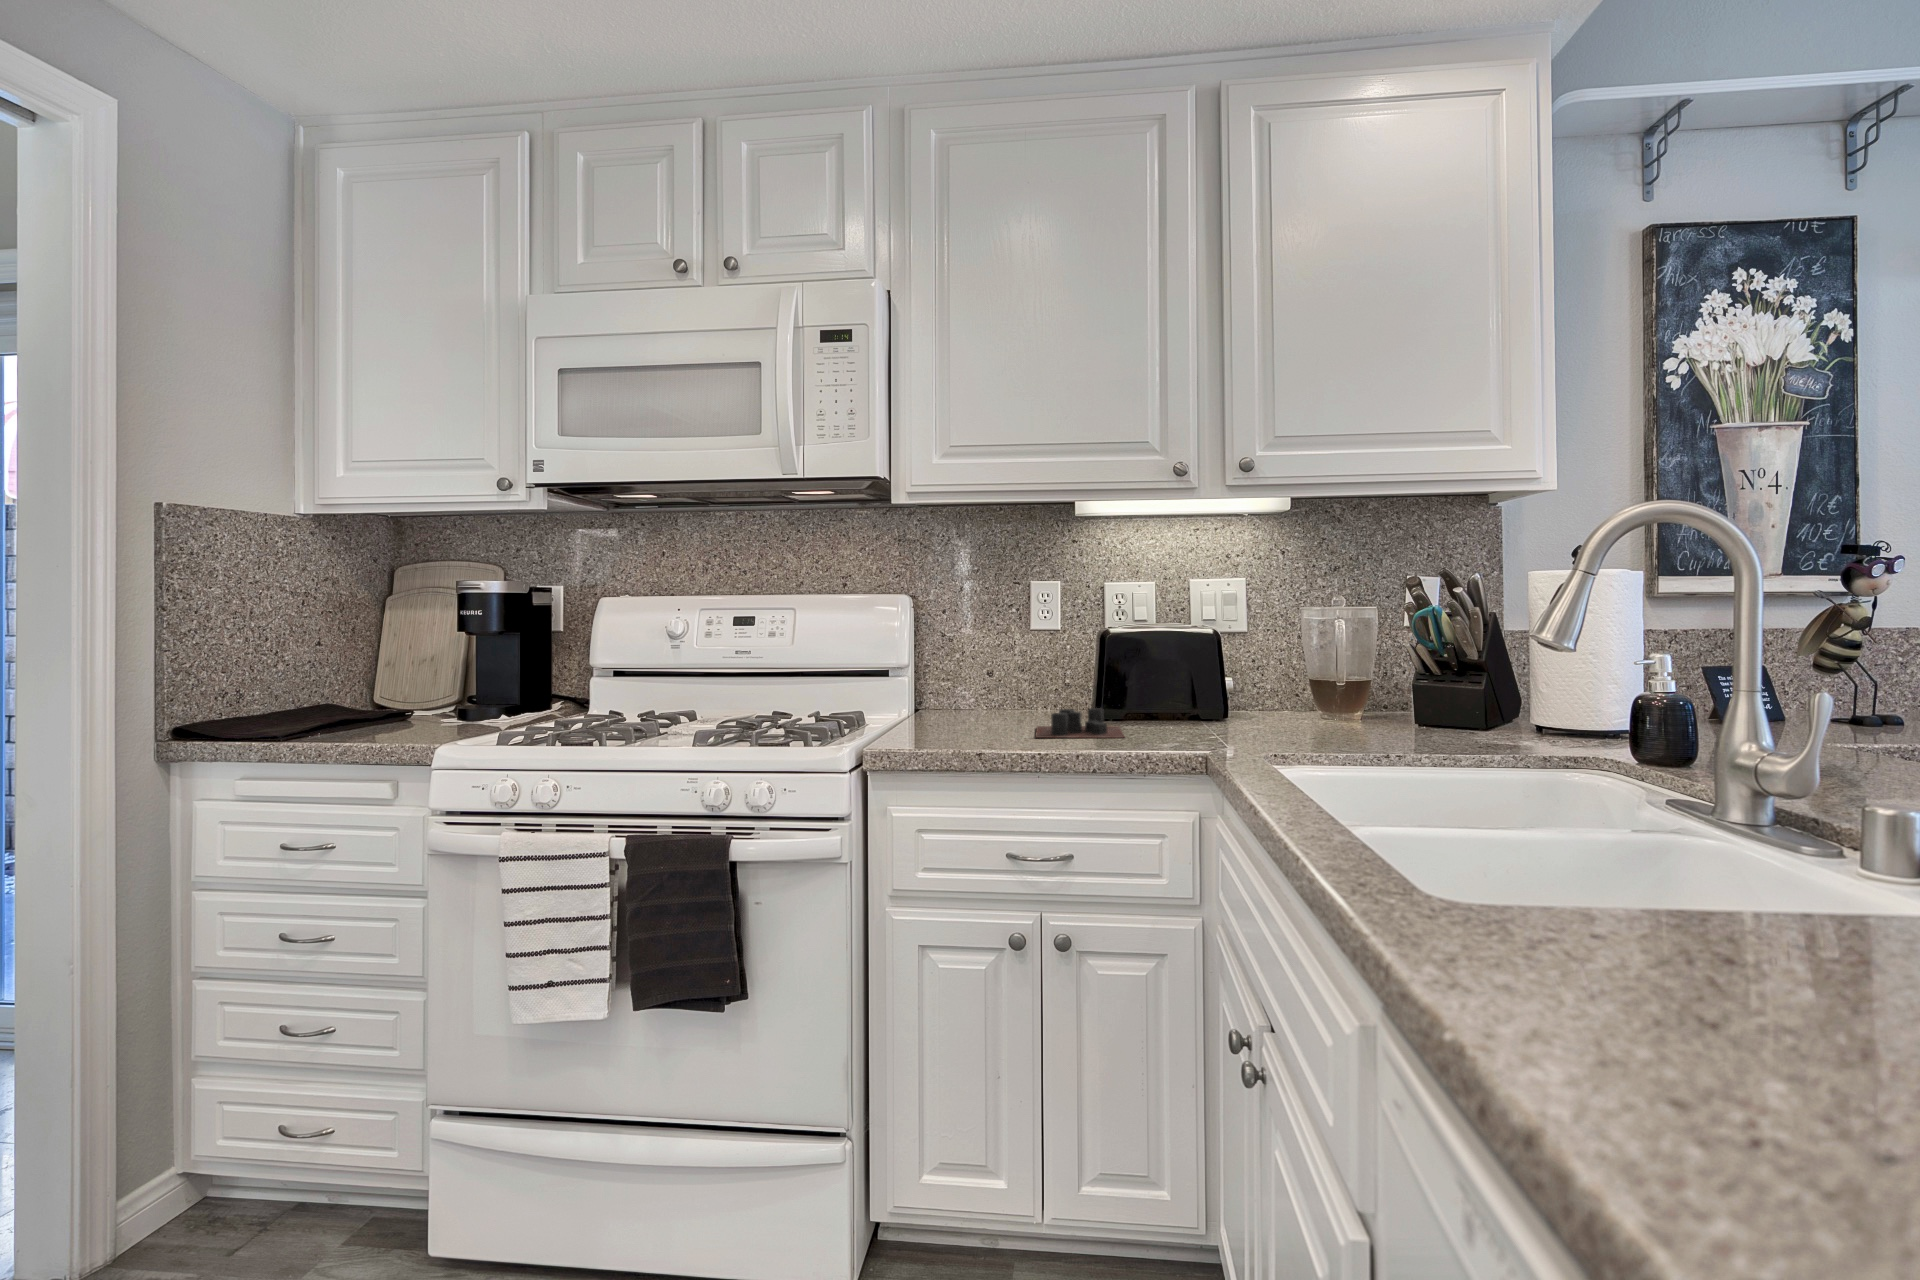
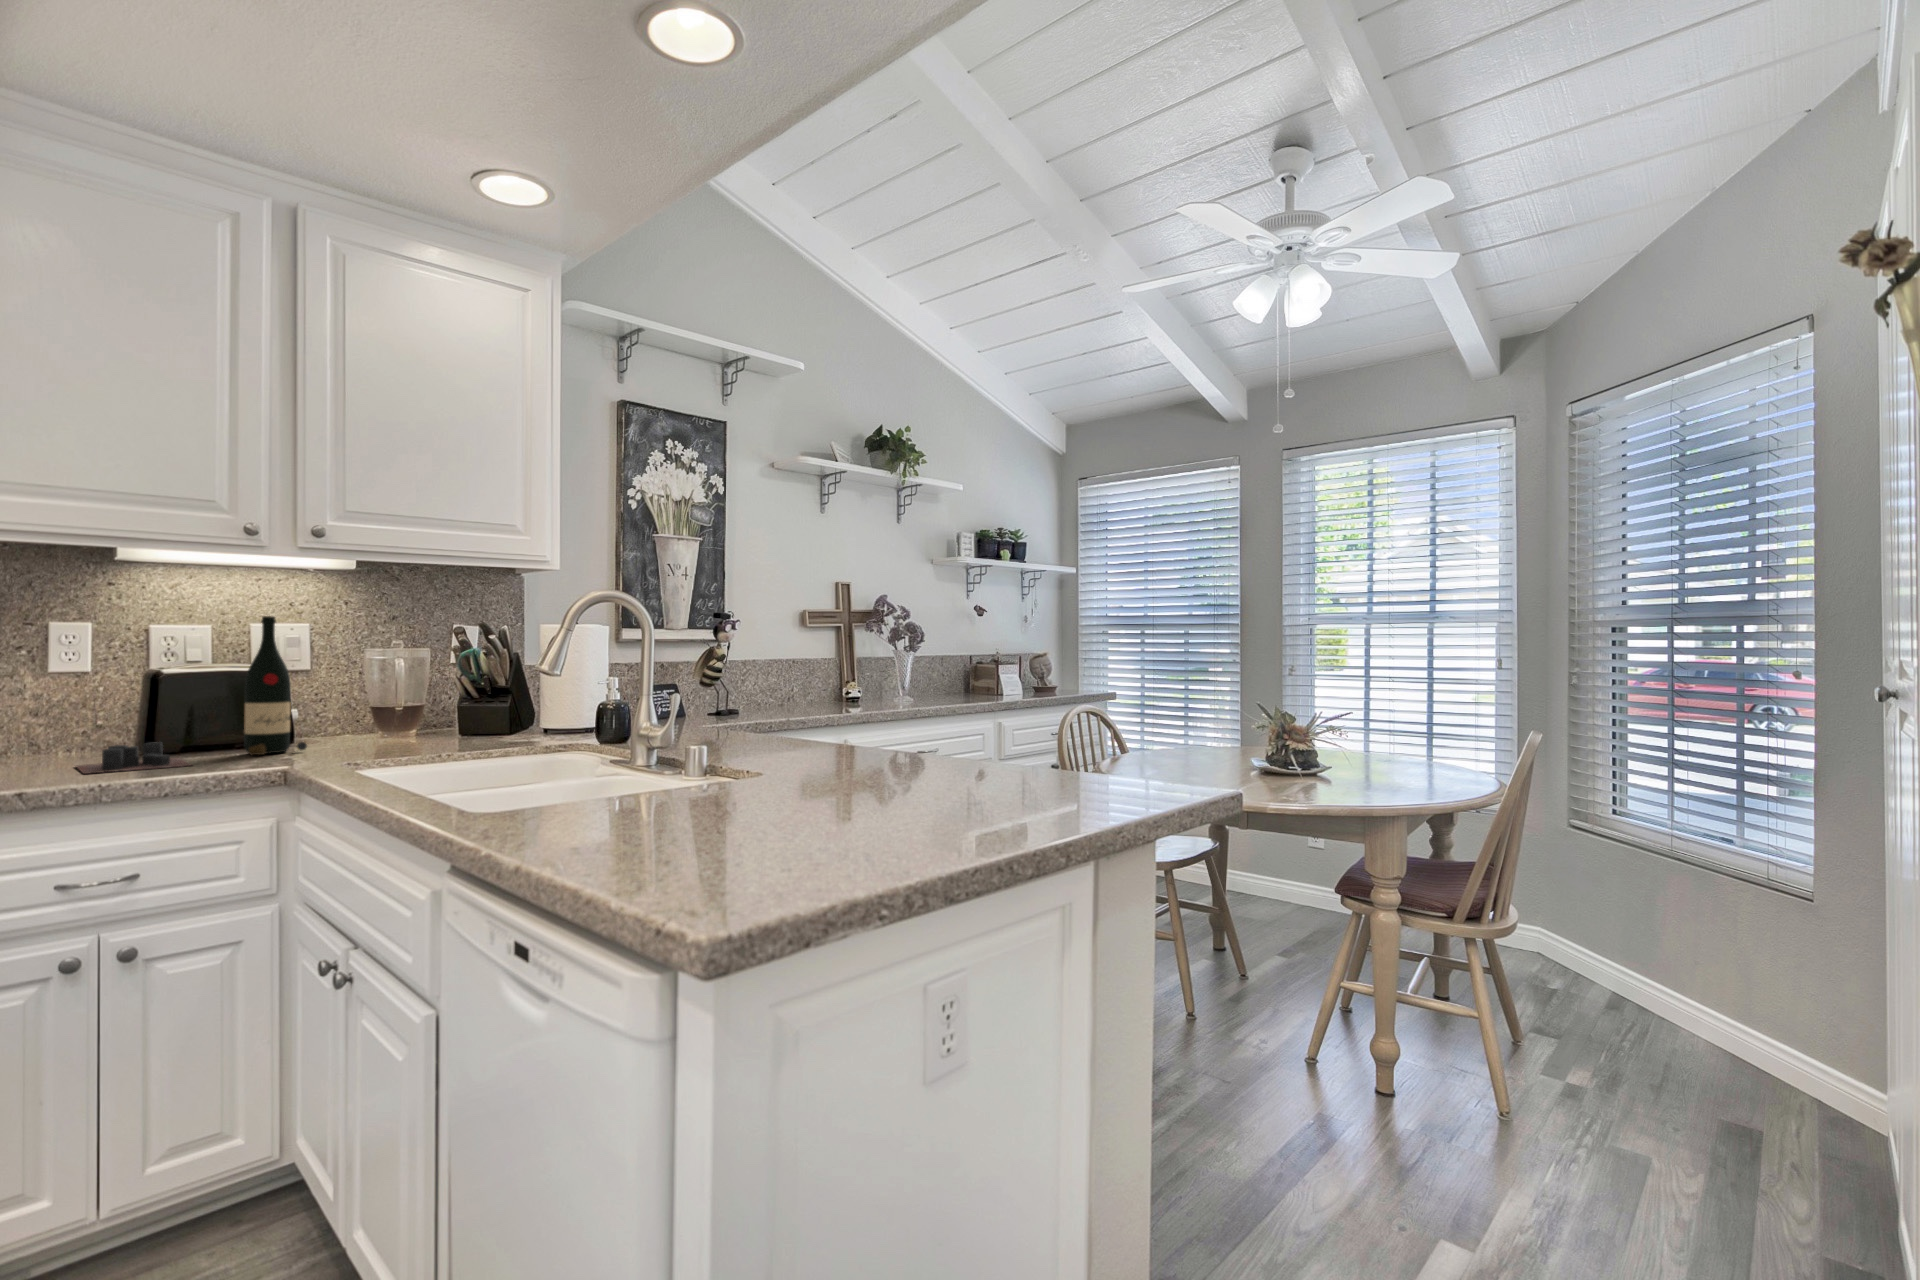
wine bottle: none [1177,569,1237,730] -> present [244,616,307,755]

